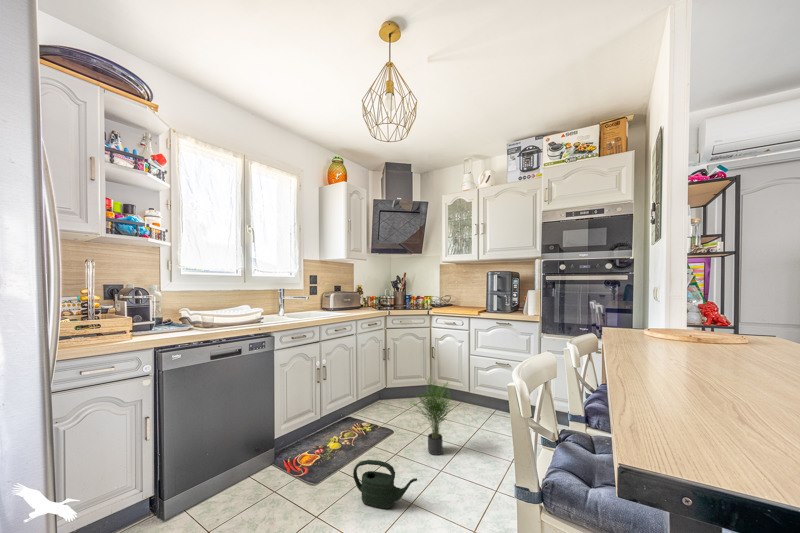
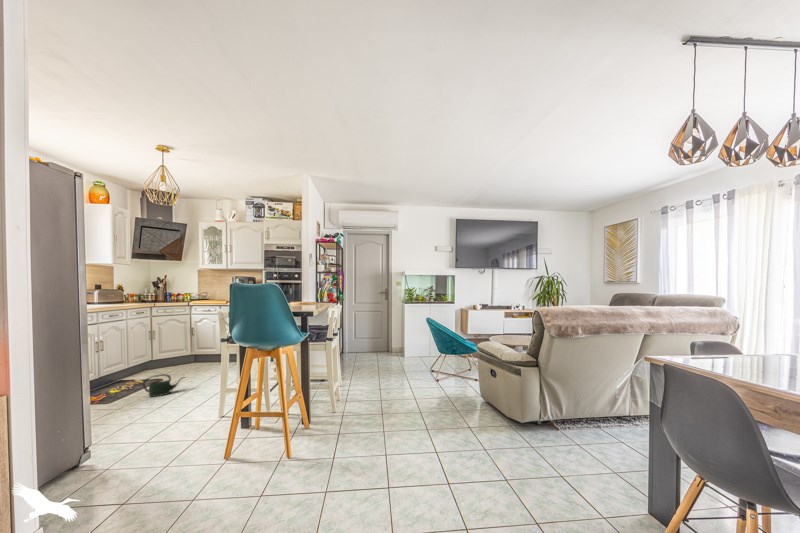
potted plant: present [413,381,451,455] -> none [173,335,209,377]

